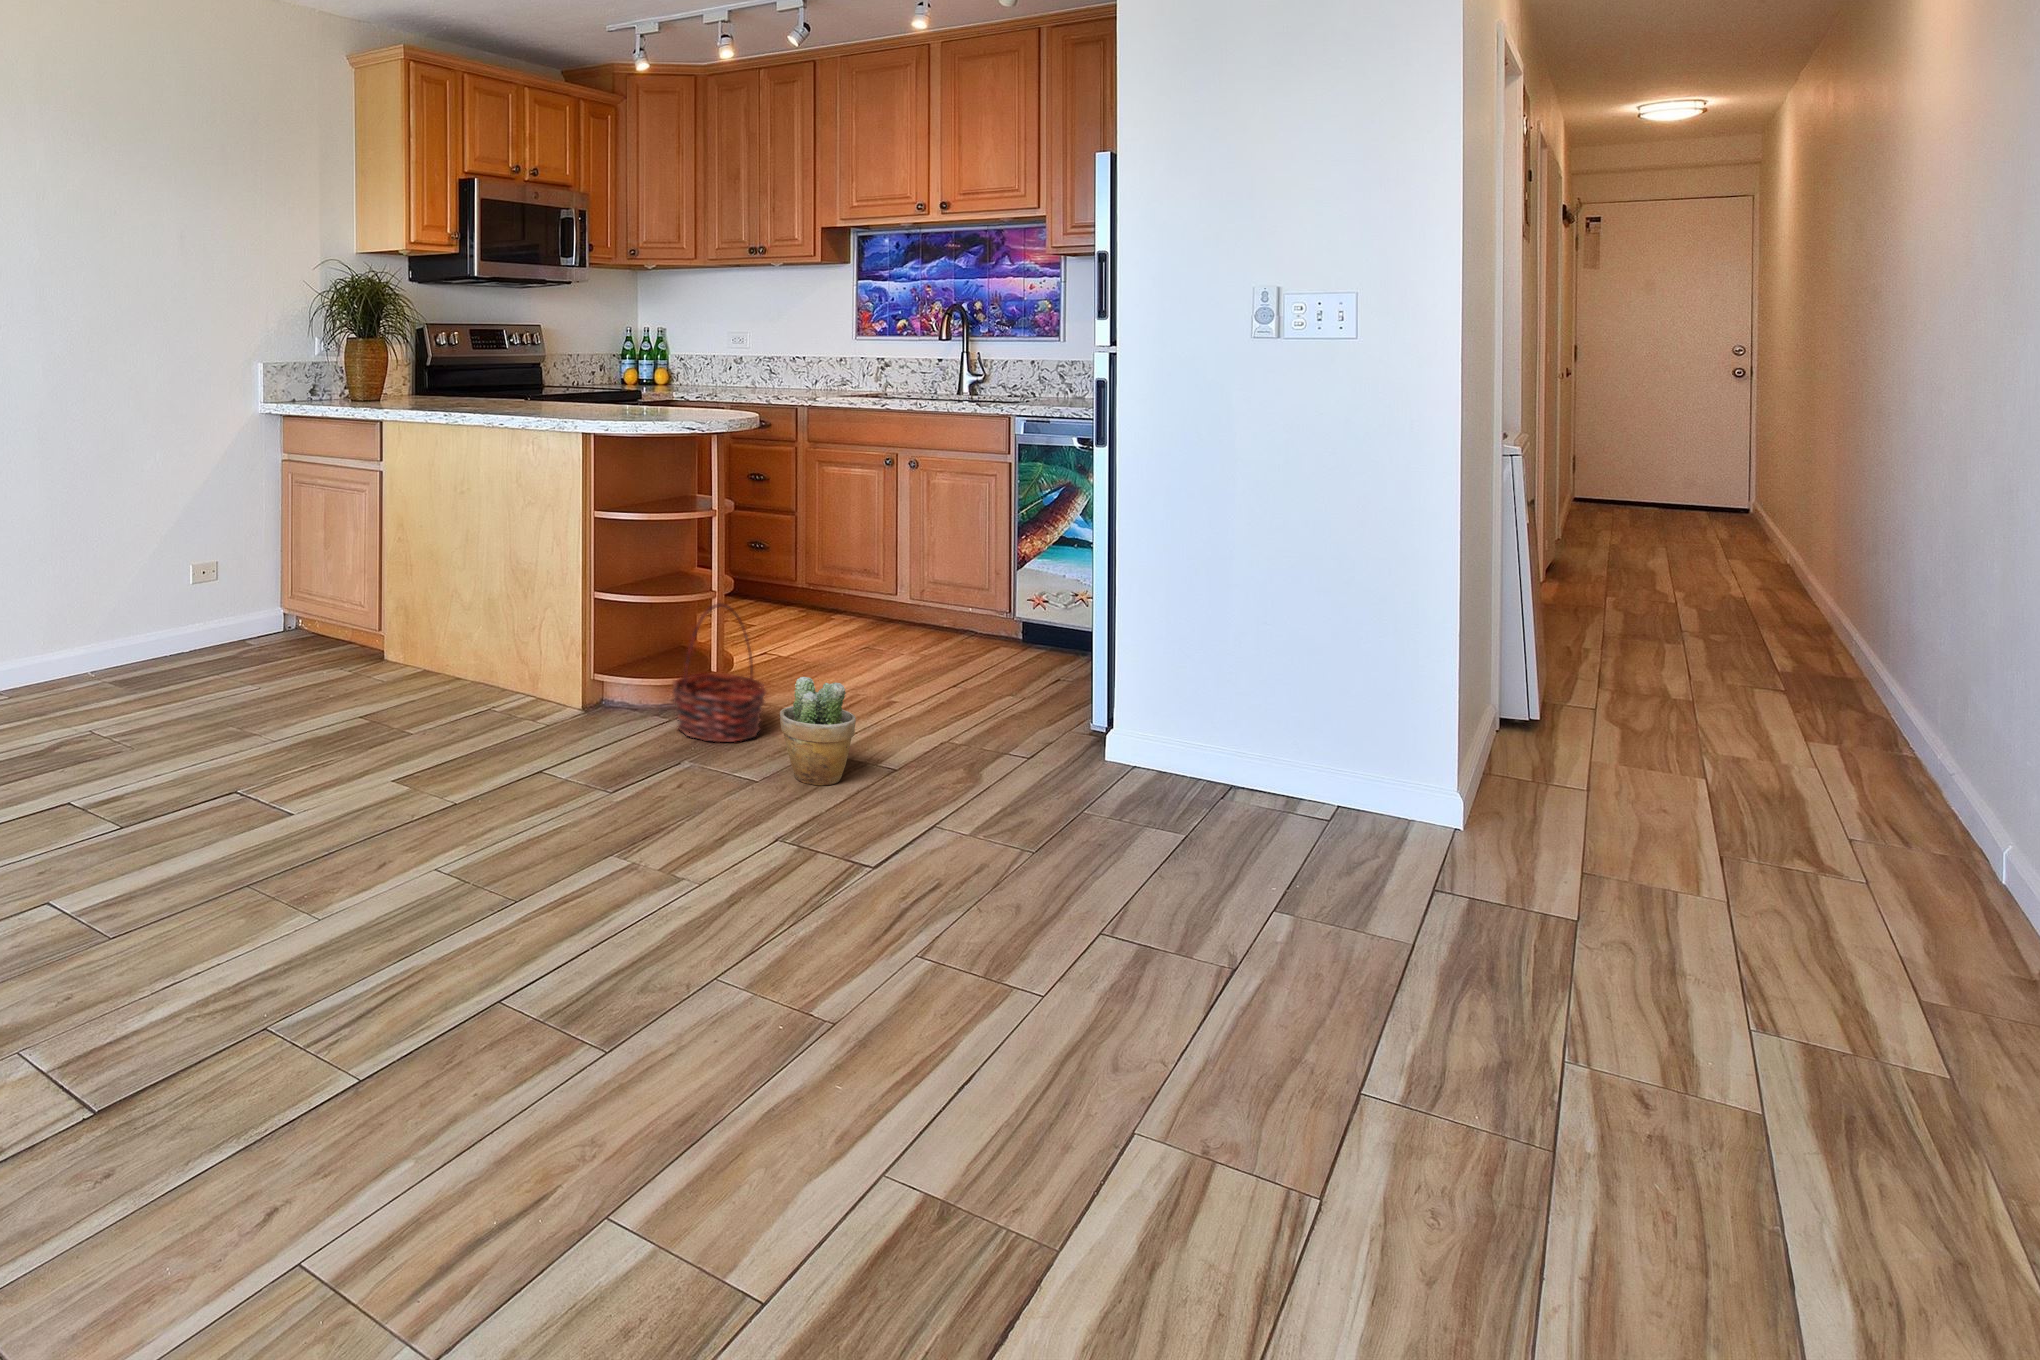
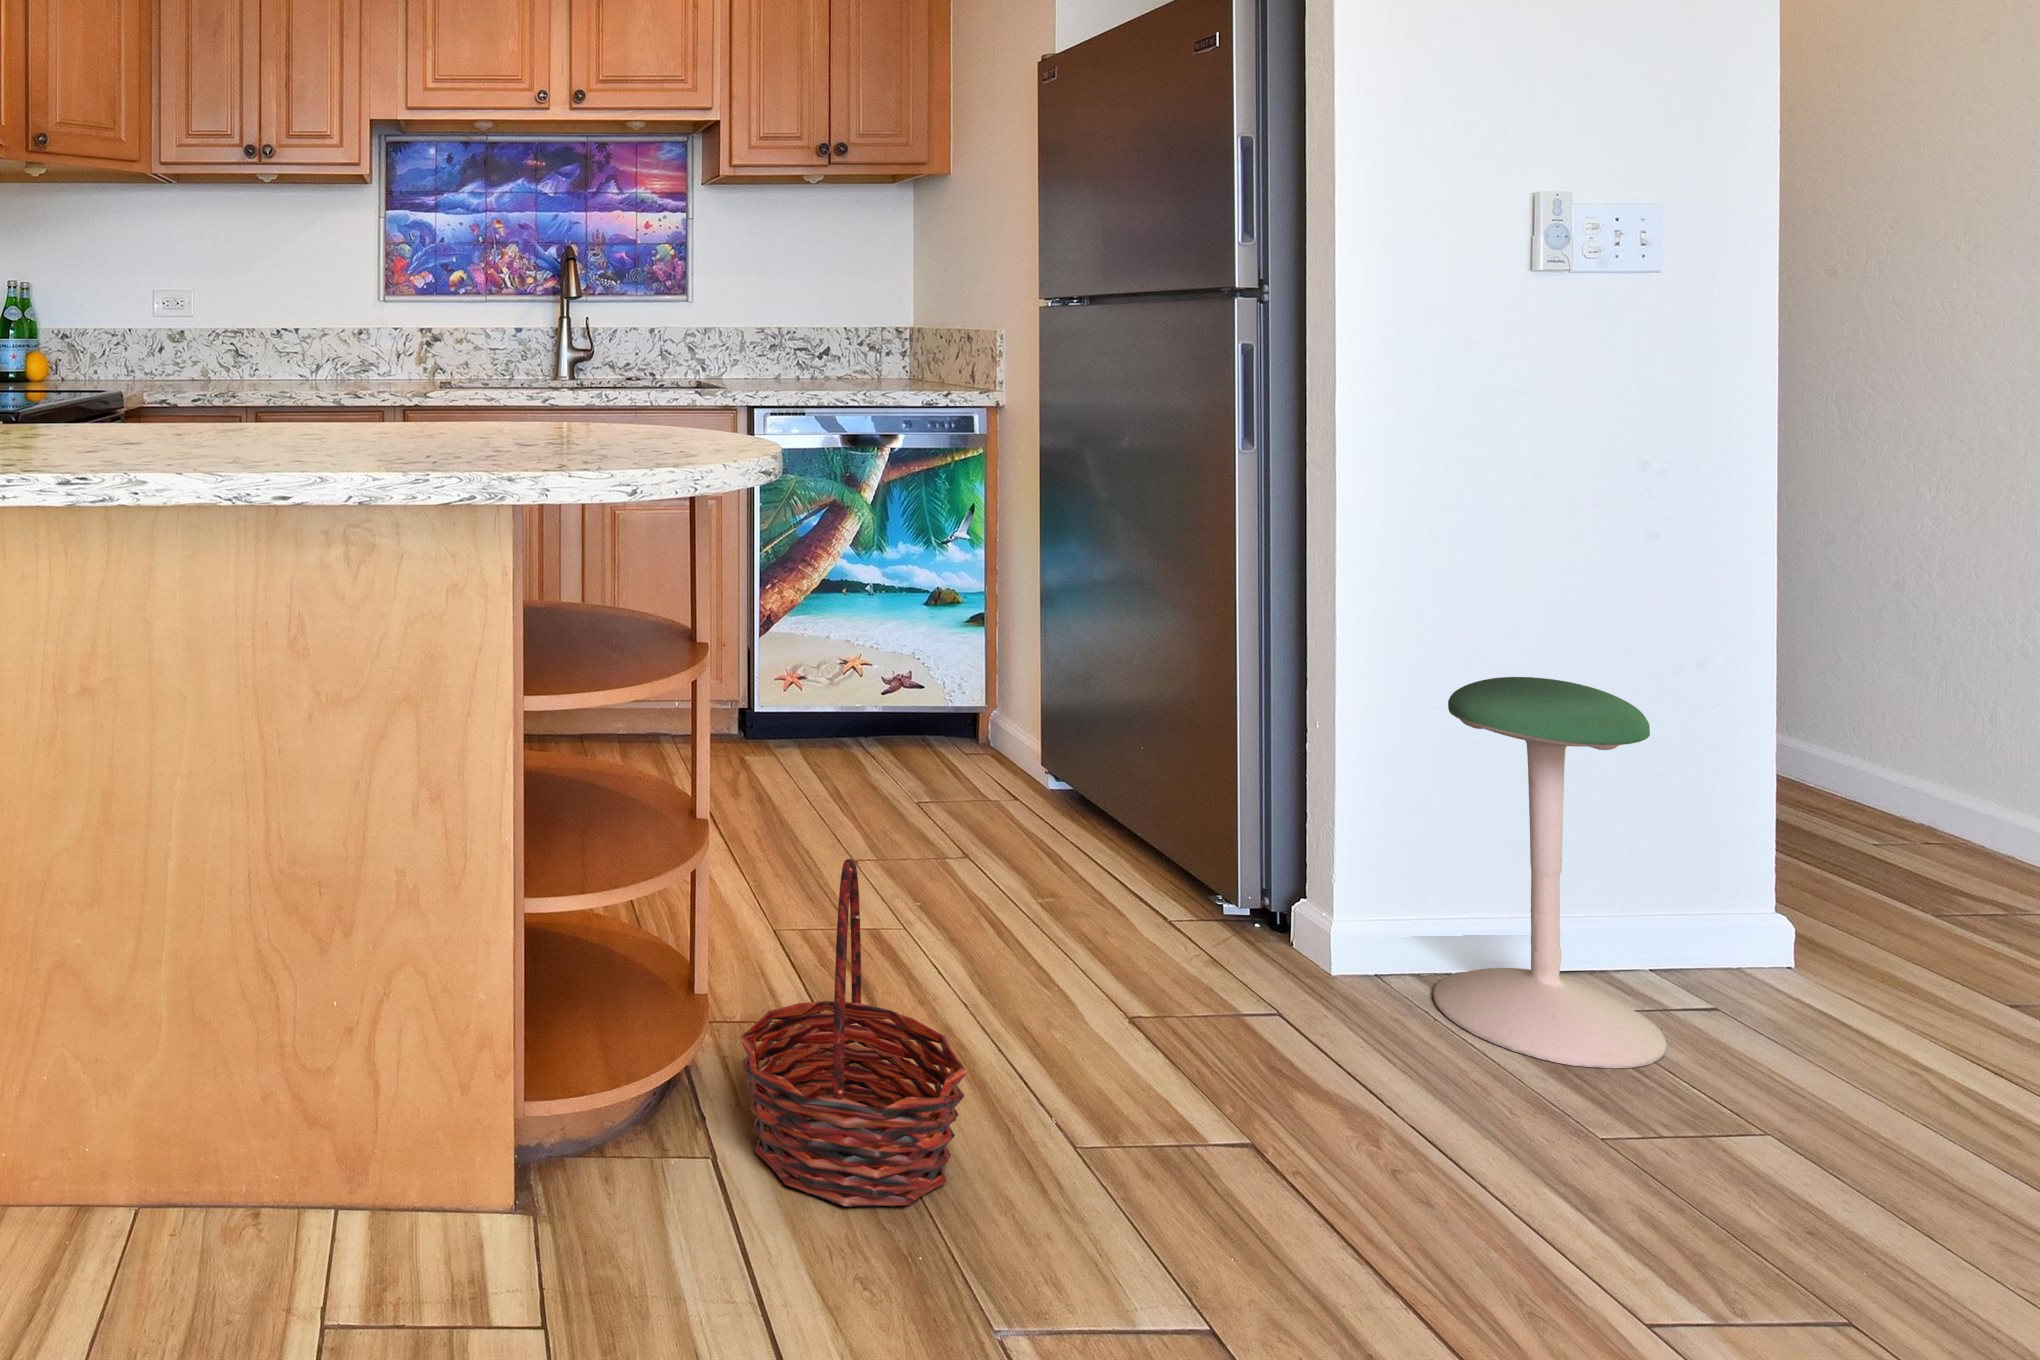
stool: none [1110,587,1234,807] -> present [1433,677,1667,1068]
potted plant: present [780,677,856,785] -> none [1158,1020,1351,1280]

